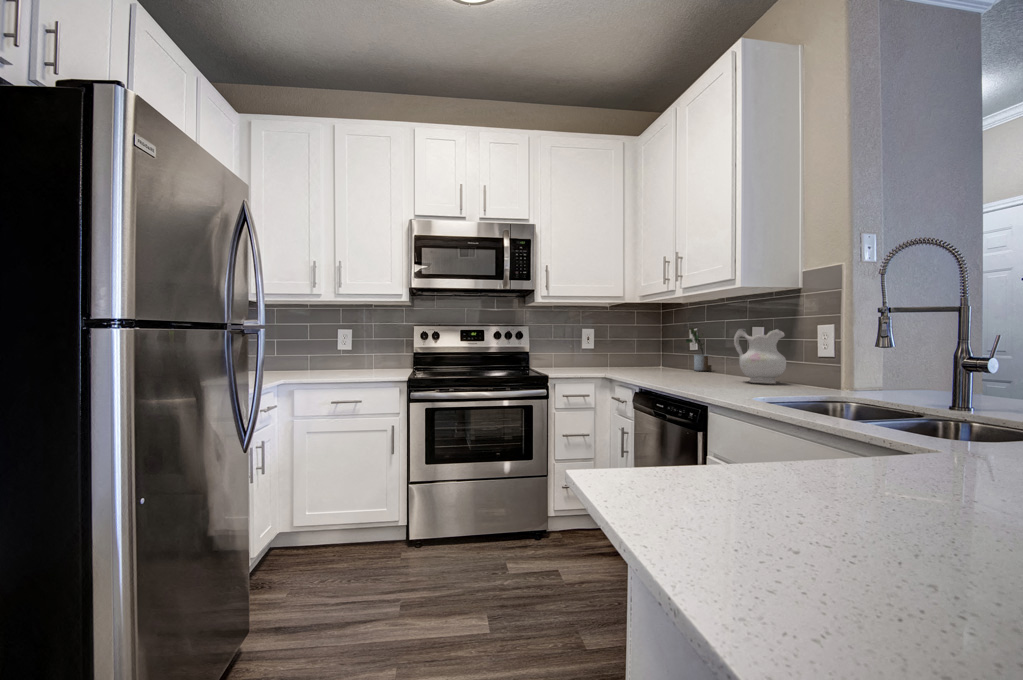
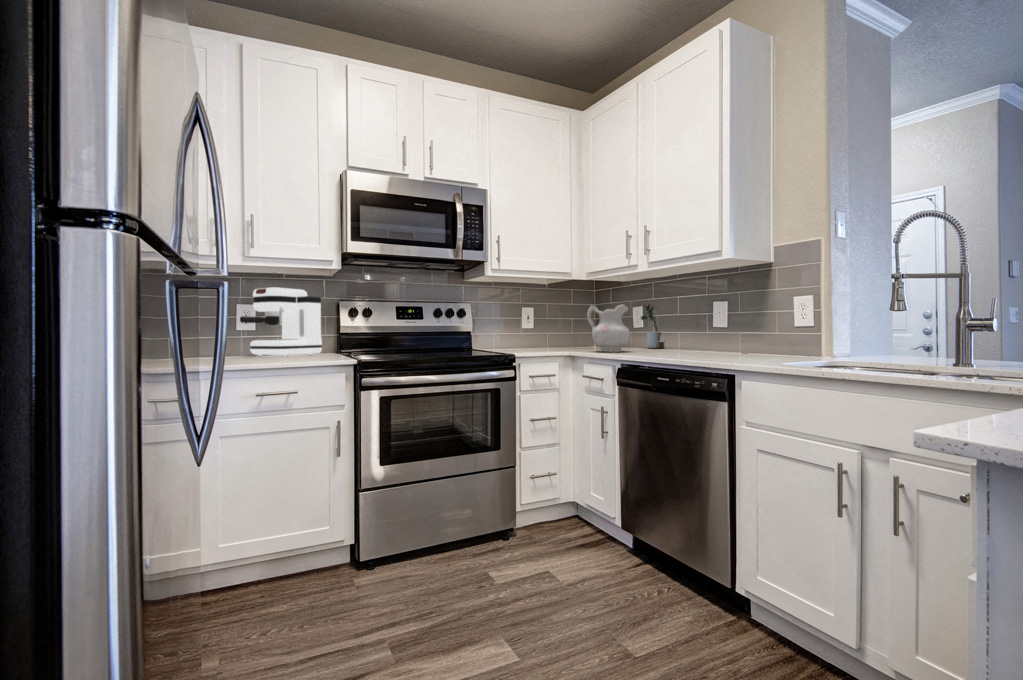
coffee maker: none [337,316,399,371] -> present [240,288,322,357]
ceramic pitcher: present [734,329,786,384] -> present [587,304,630,352]

